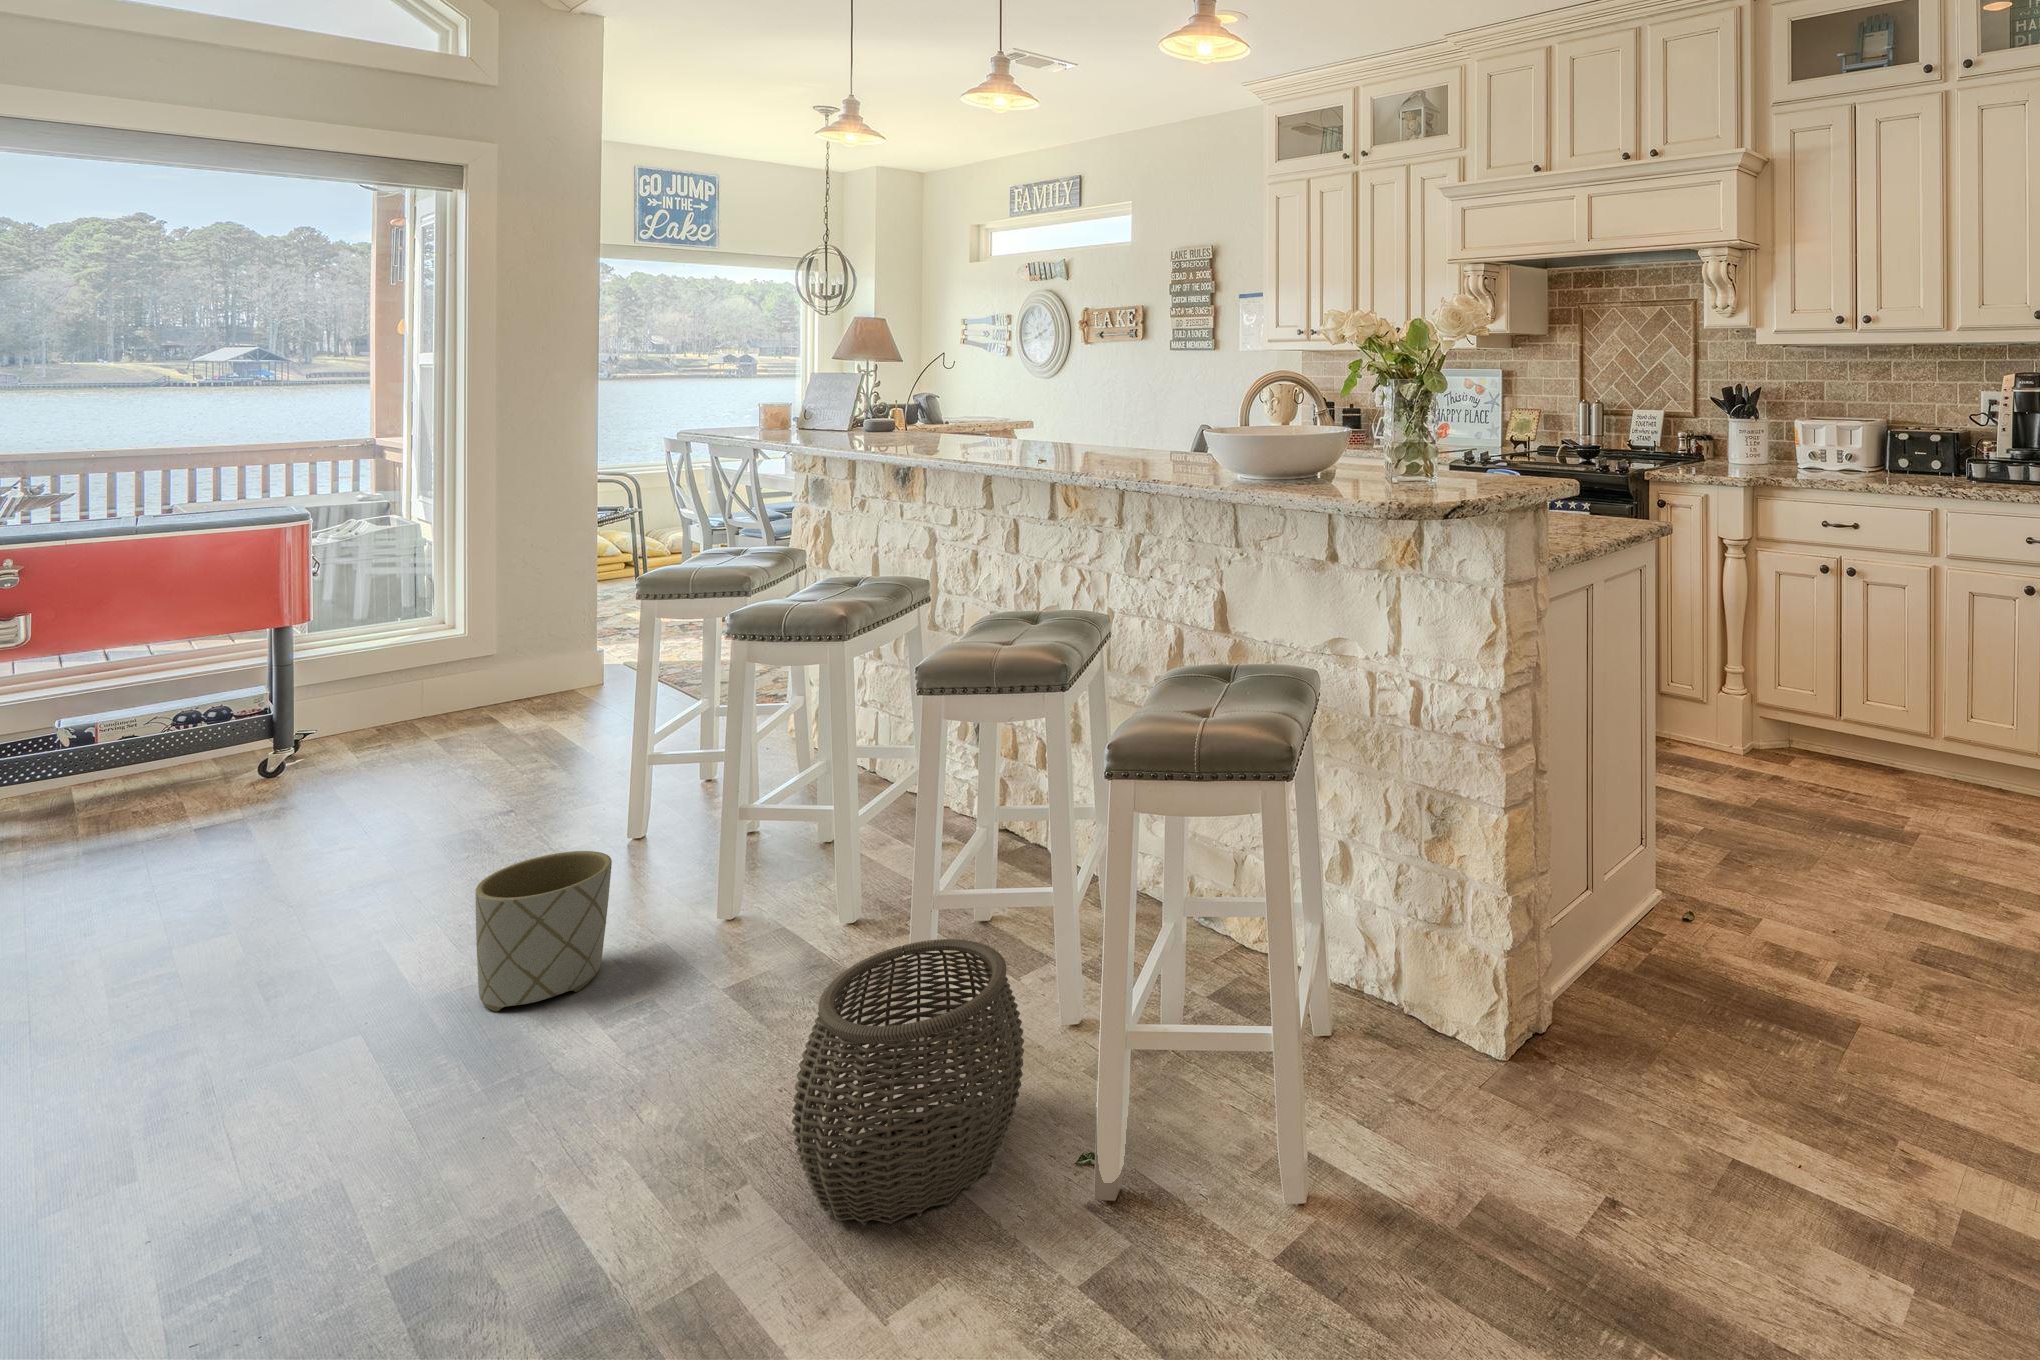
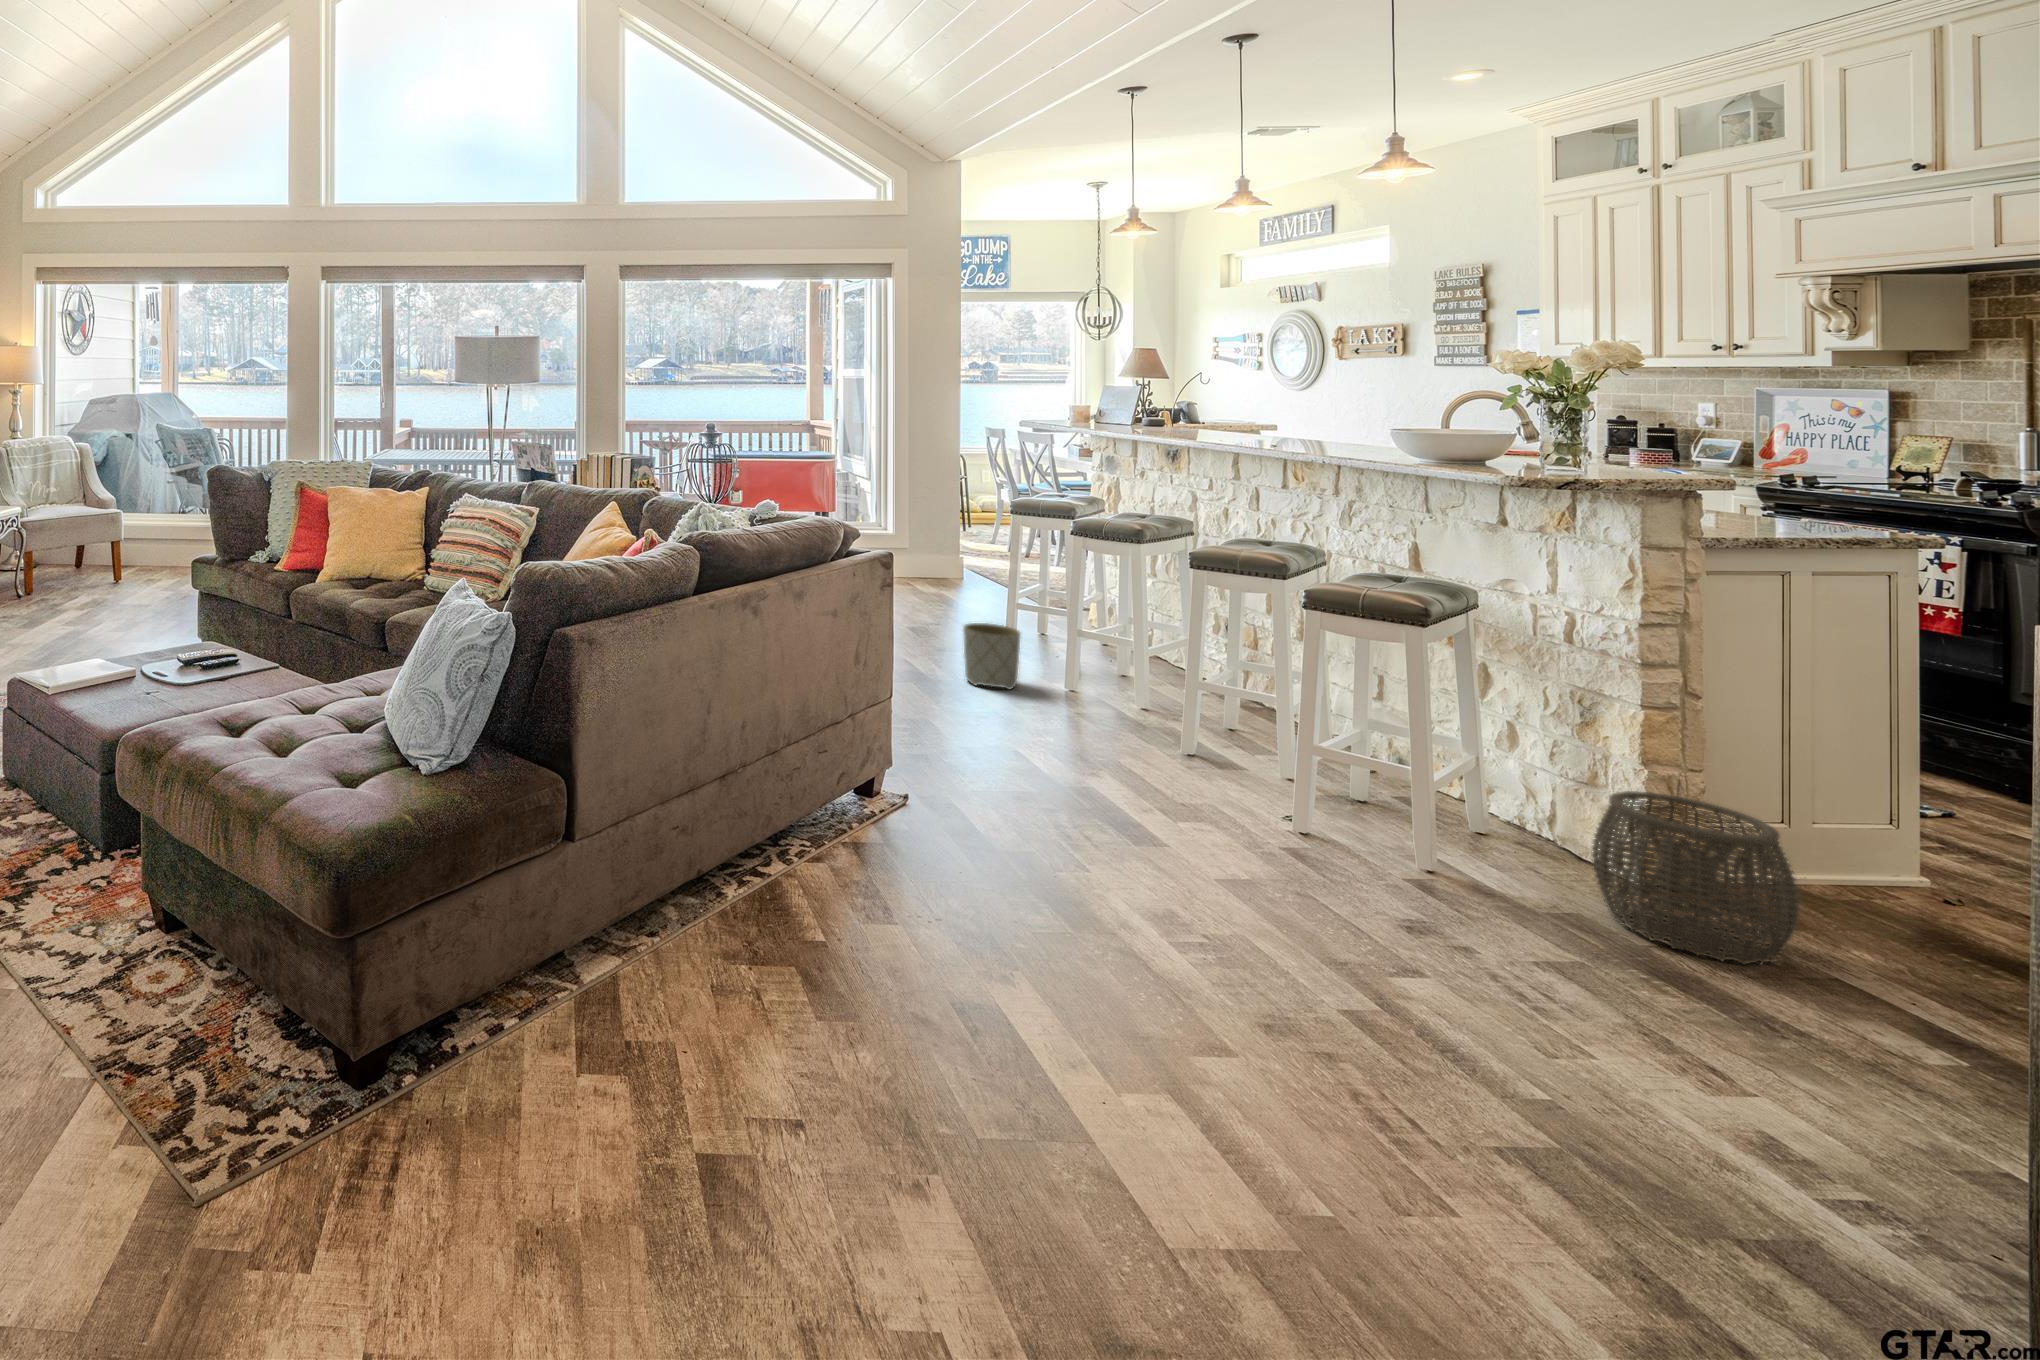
woven basket: present [792,939,1024,1225] -> present [1592,791,1800,964]

